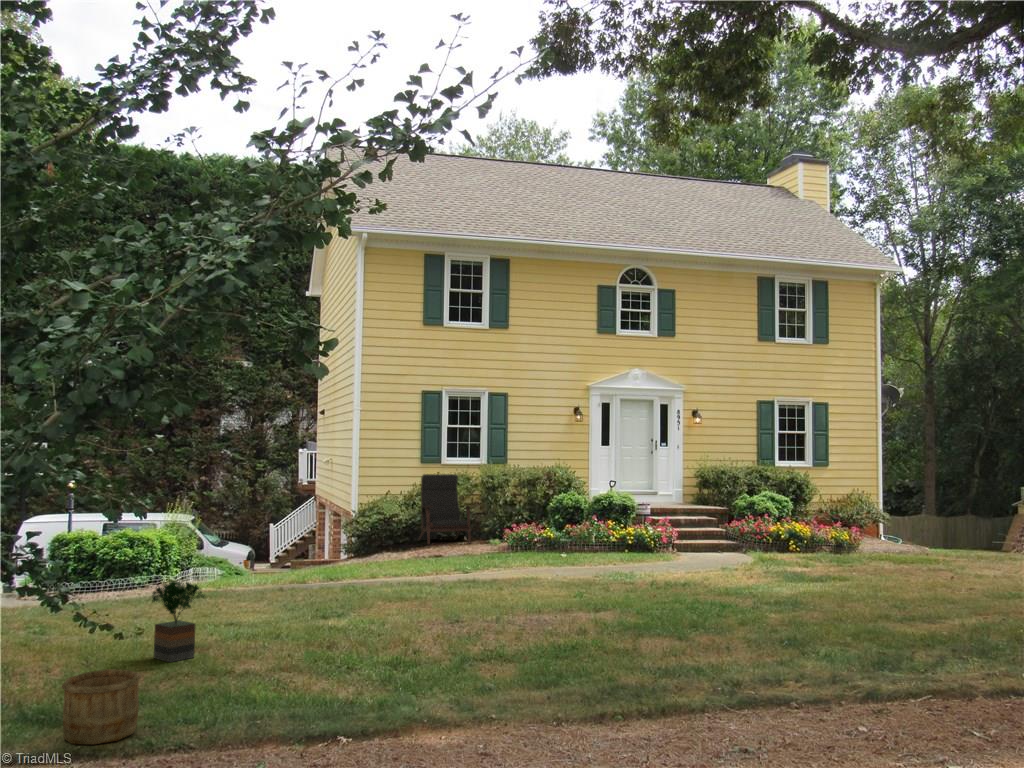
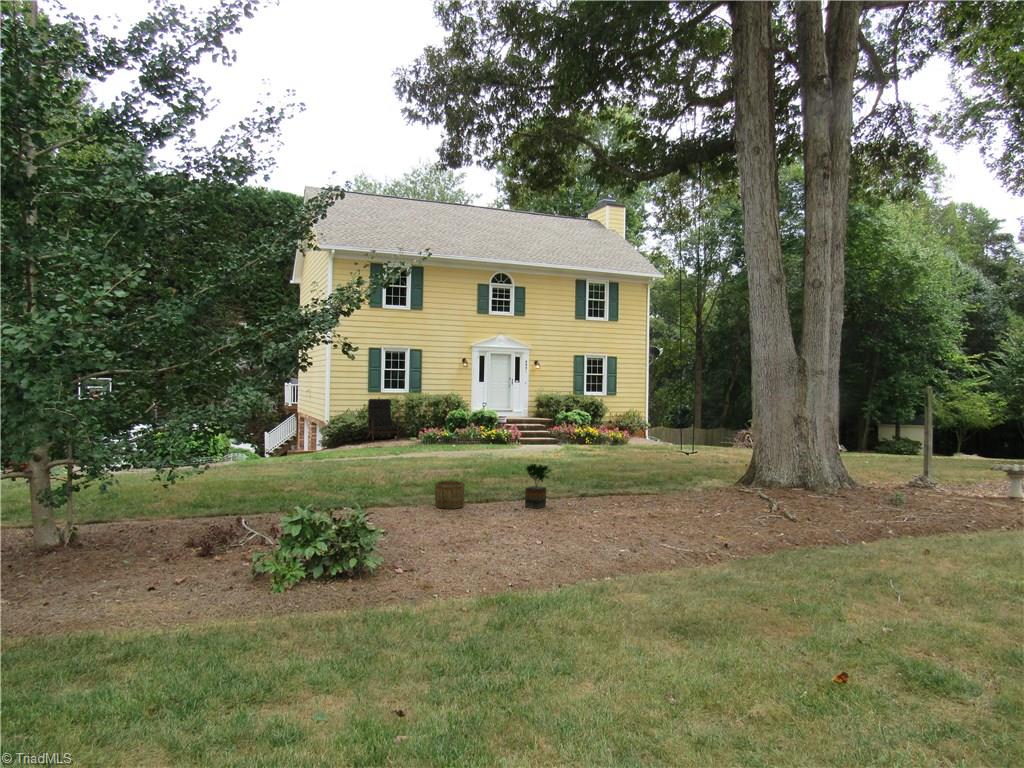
potted tree: present [152,581,205,662] -> present [525,464,551,508]
wooden bucket: present [62,669,141,744] -> present [434,481,465,509]

